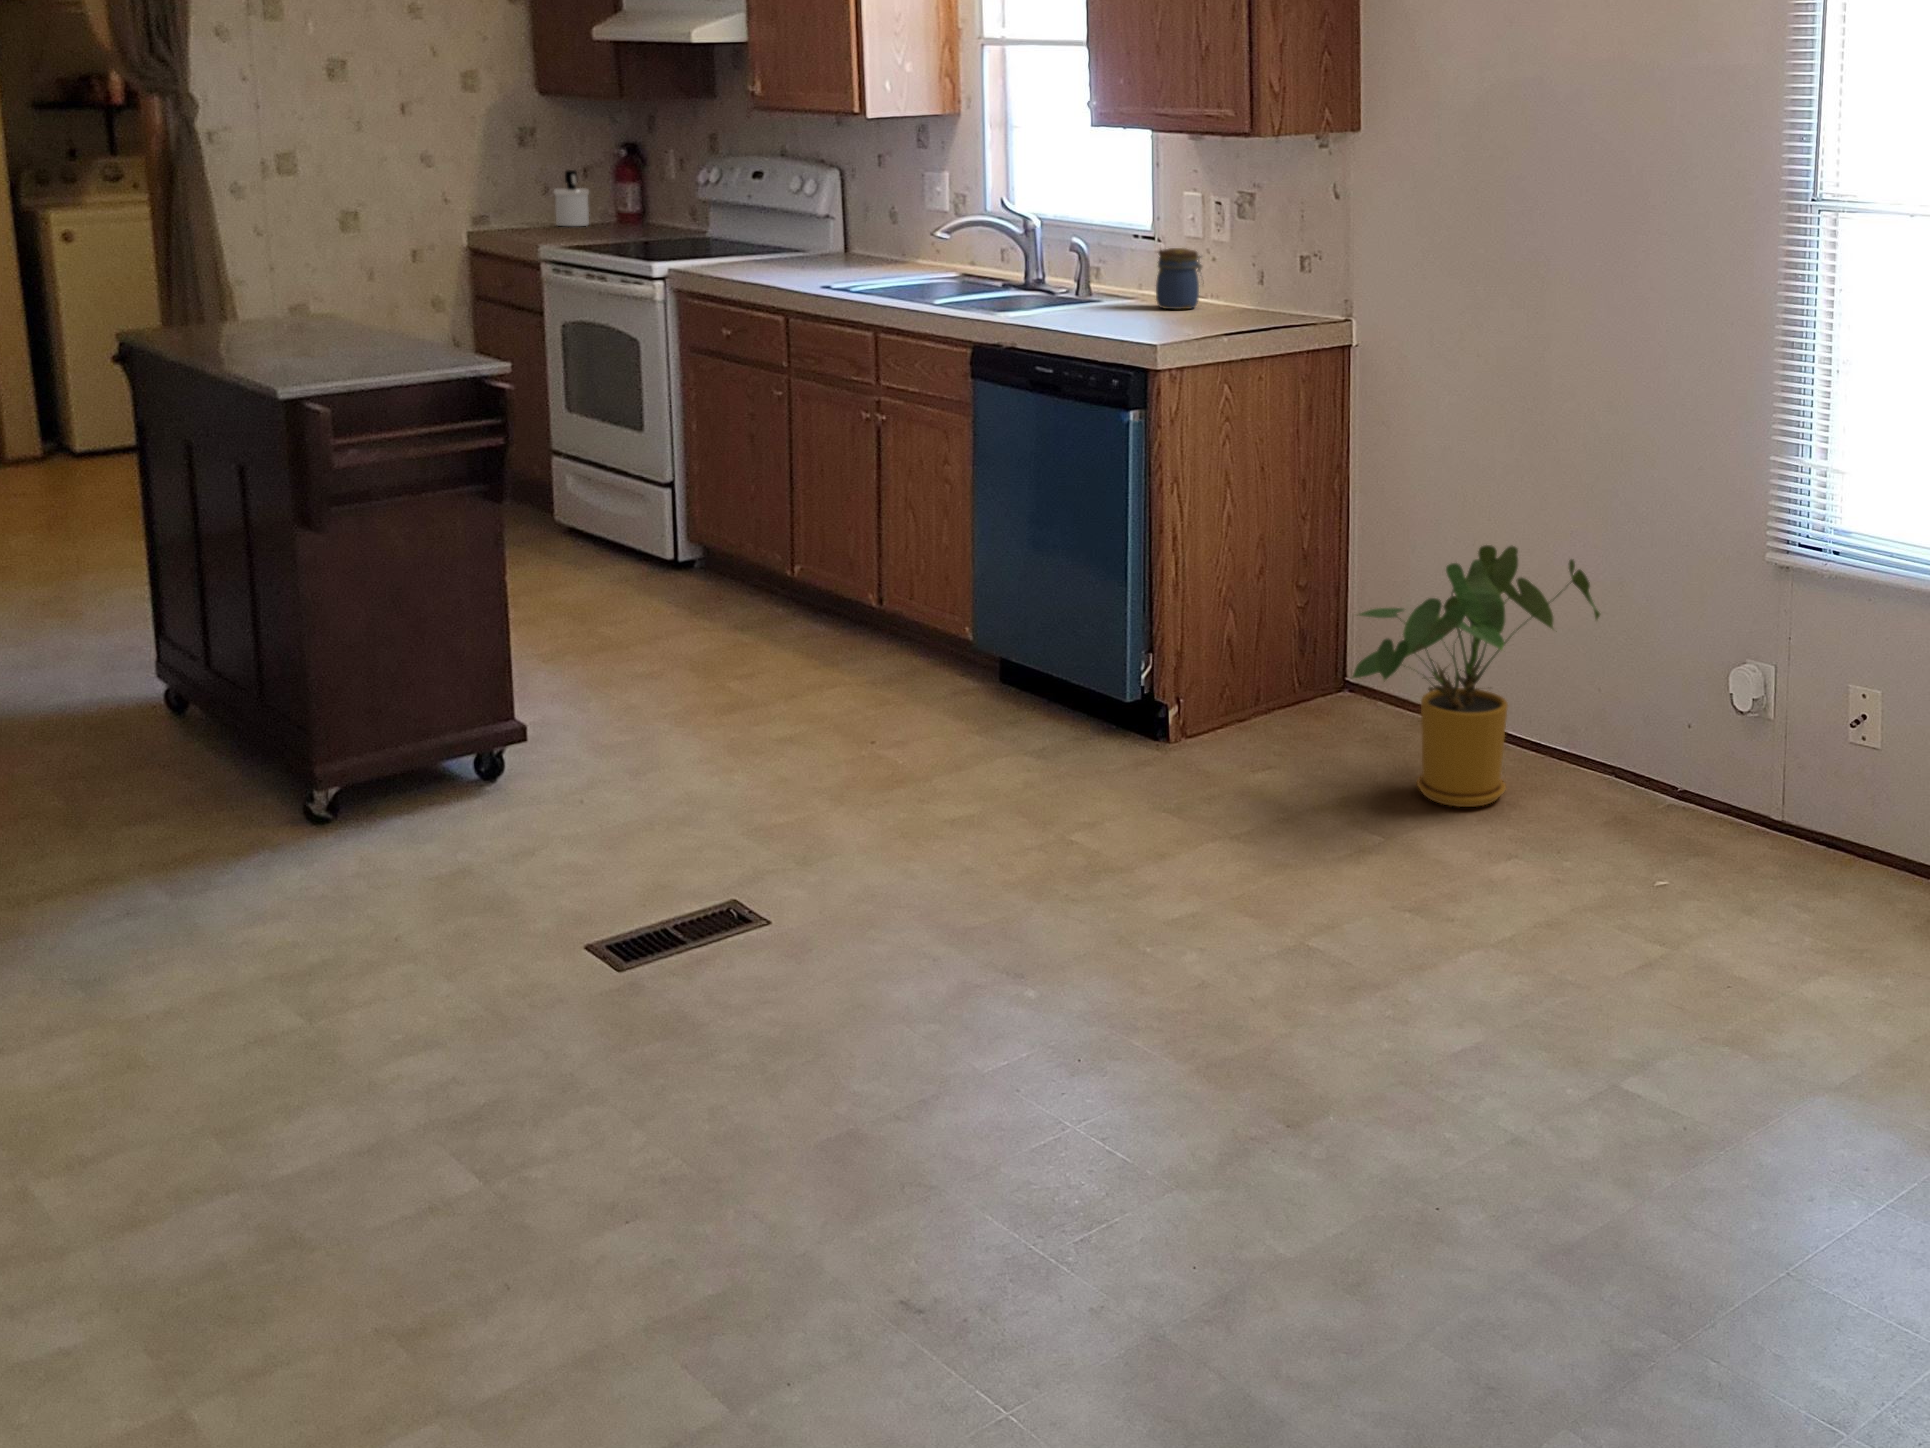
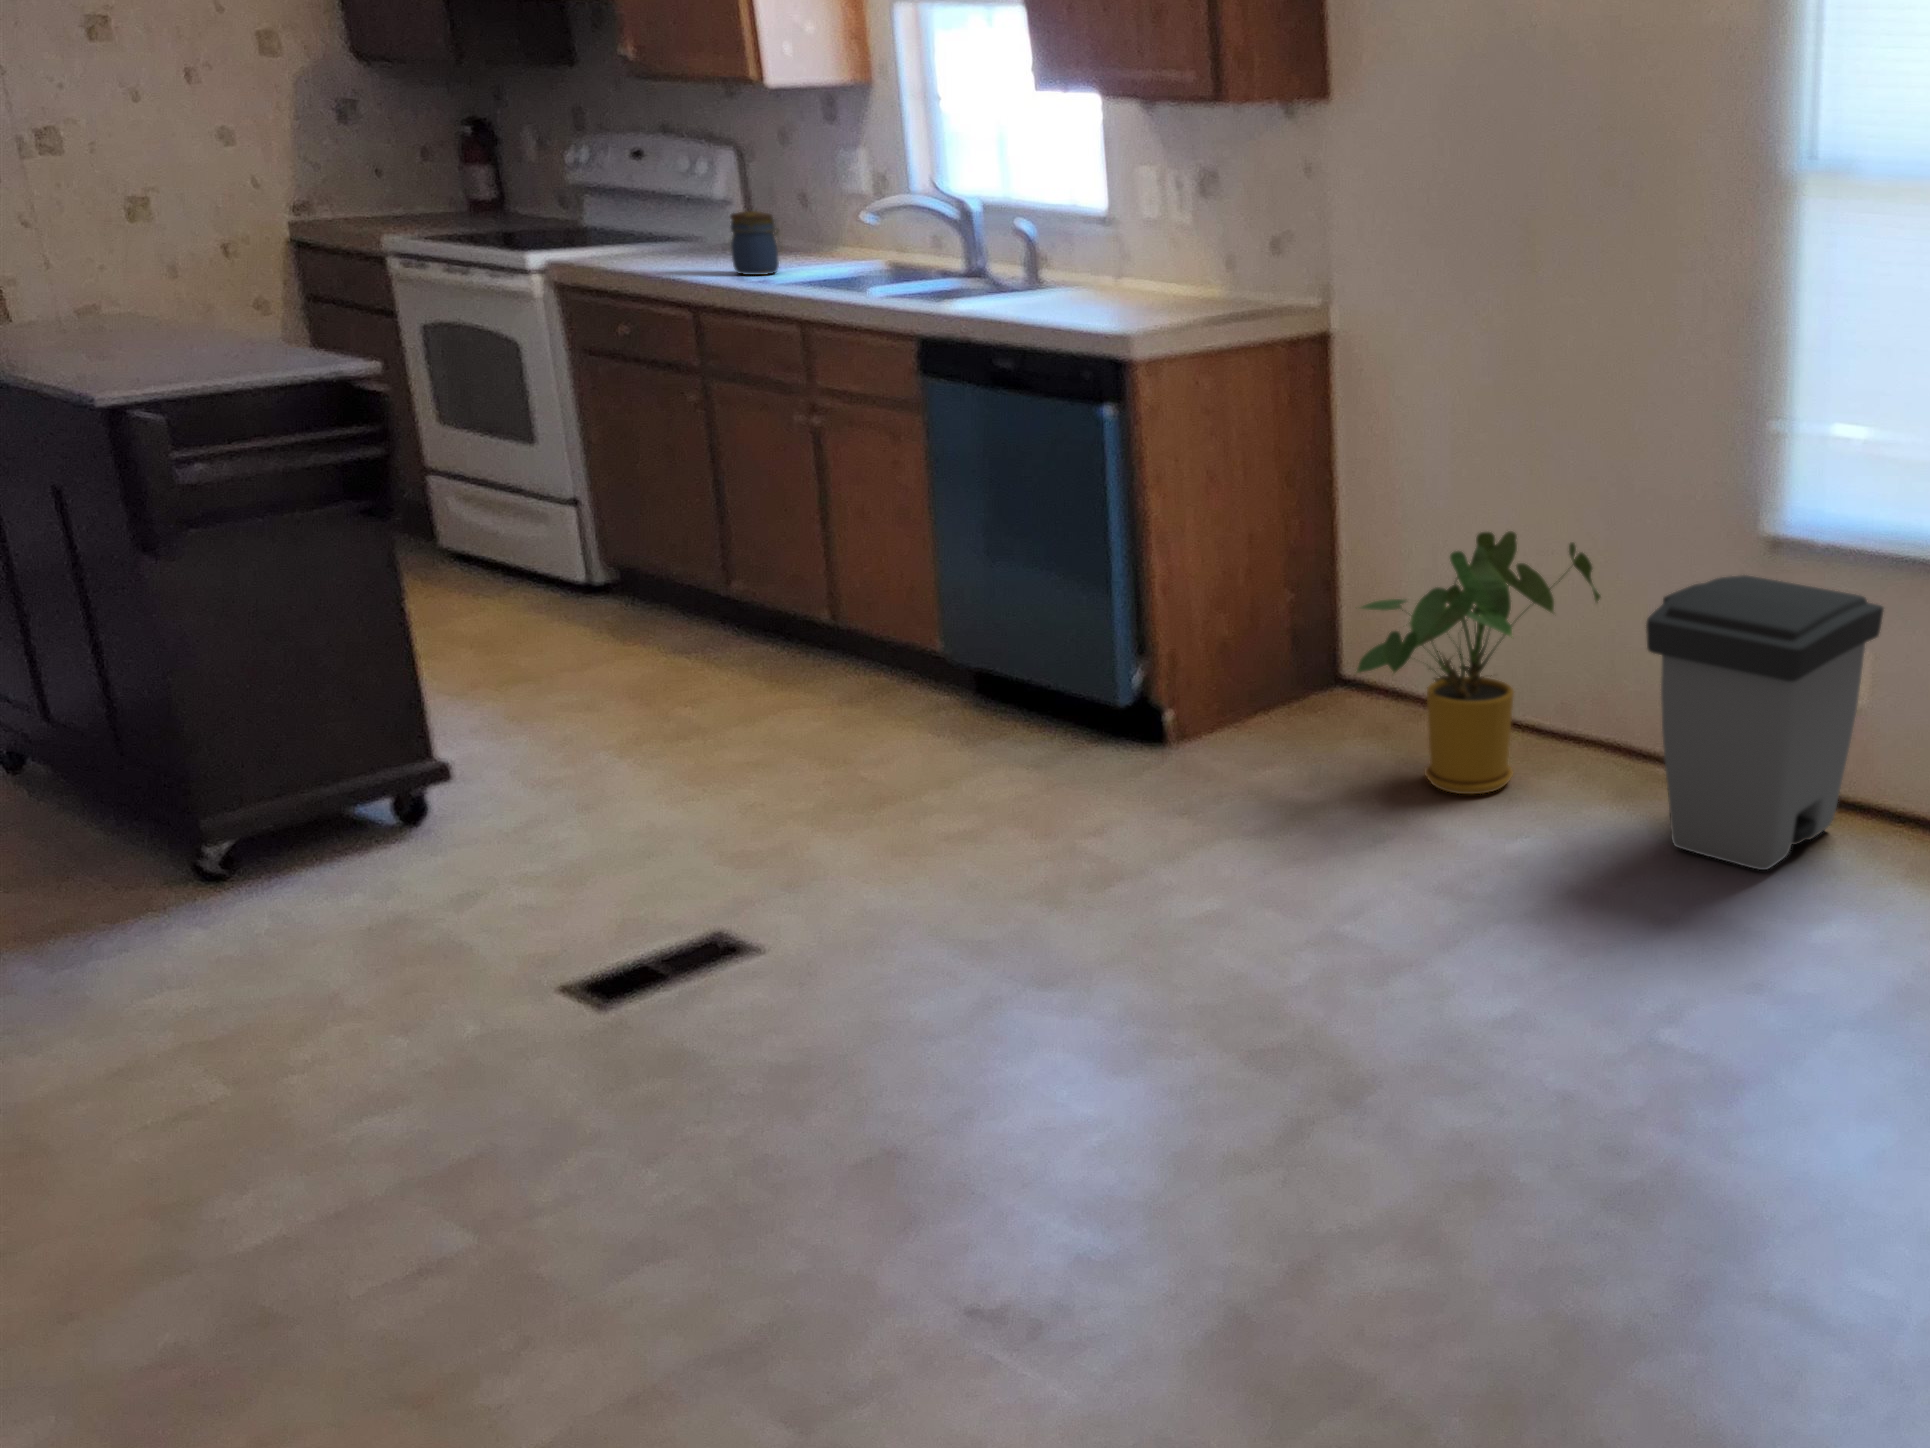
soap dispenser: present [554,170,589,226] -> none [389,150,437,215]
jar: present [1156,248,1204,309] -> present [730,211,782,275]
trash can: none [1631,600,1883,904] -> present [1646,575,1883,870]

